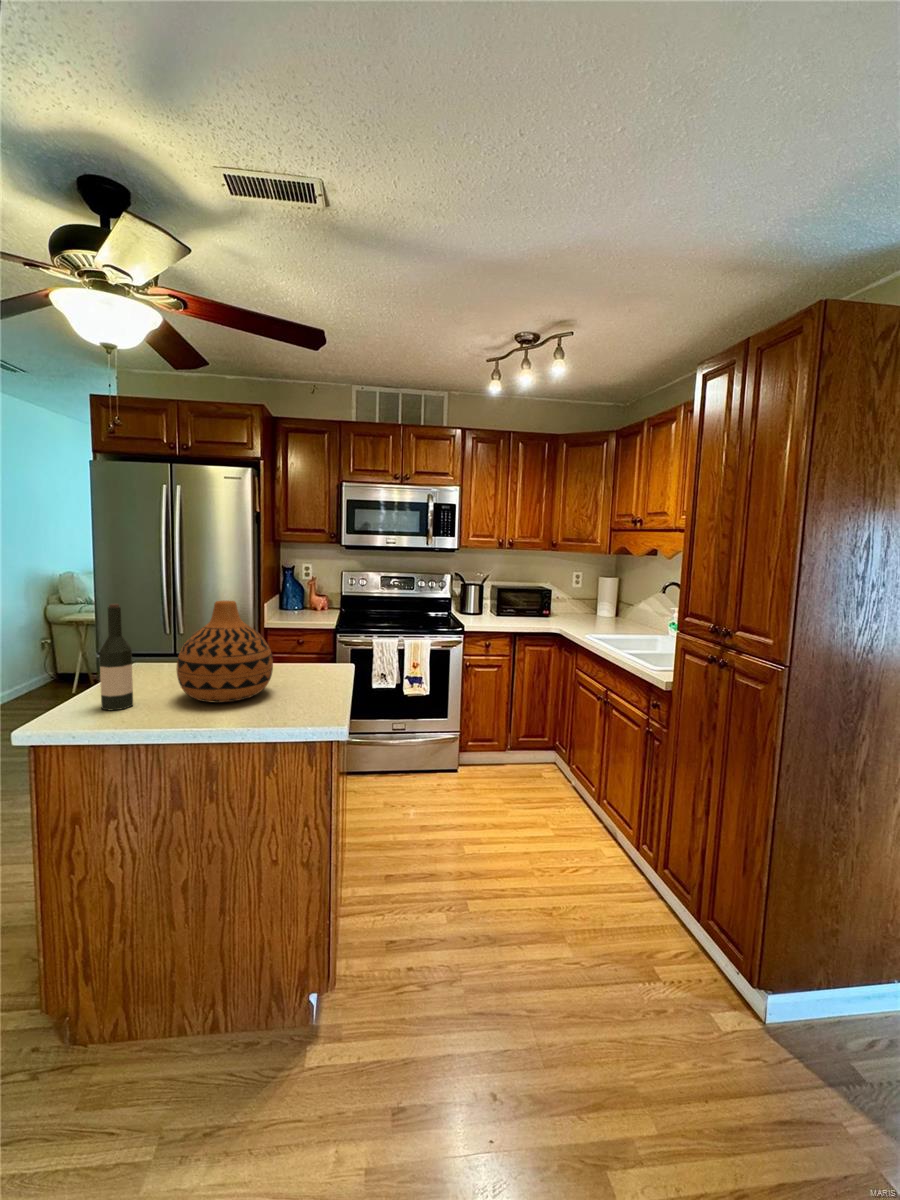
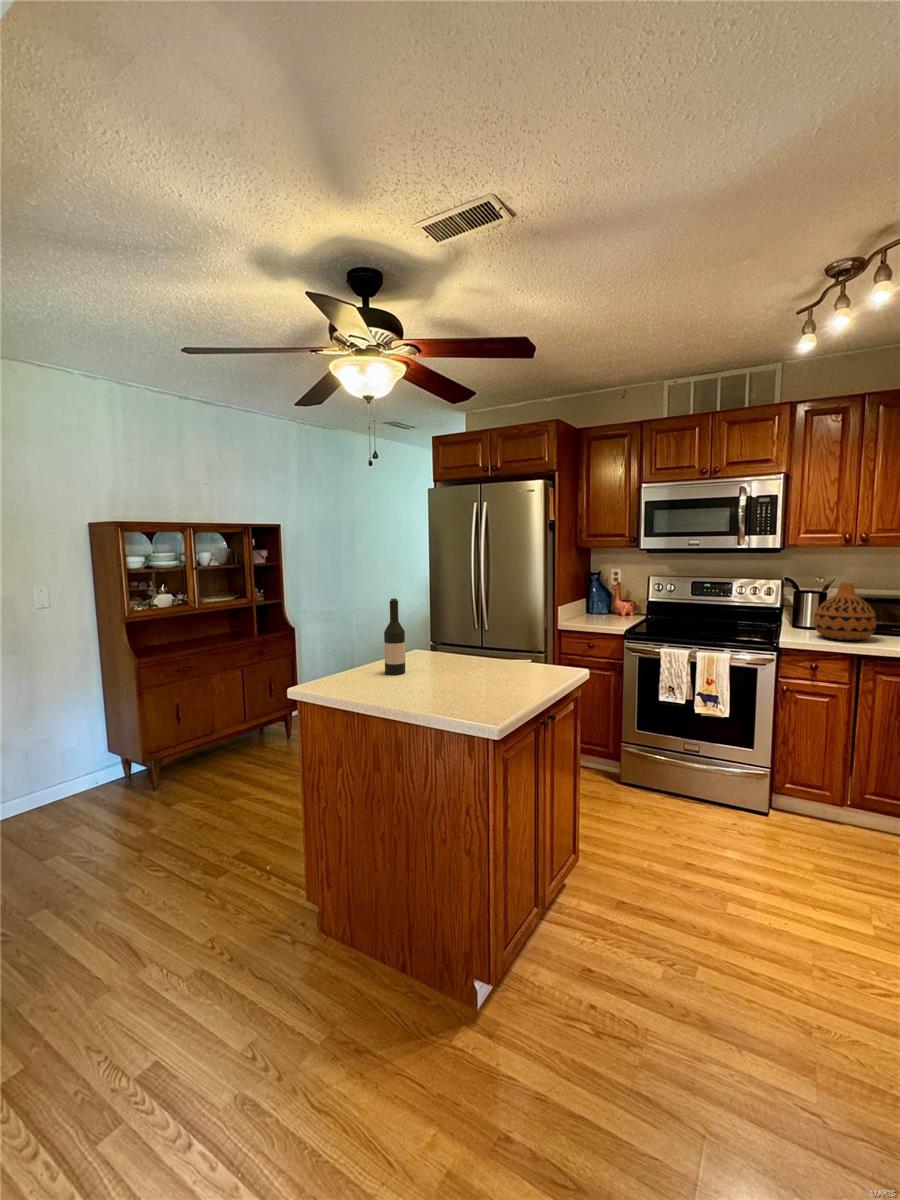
vase: present [177,601,273,703] -> present [814,583,876,640]

